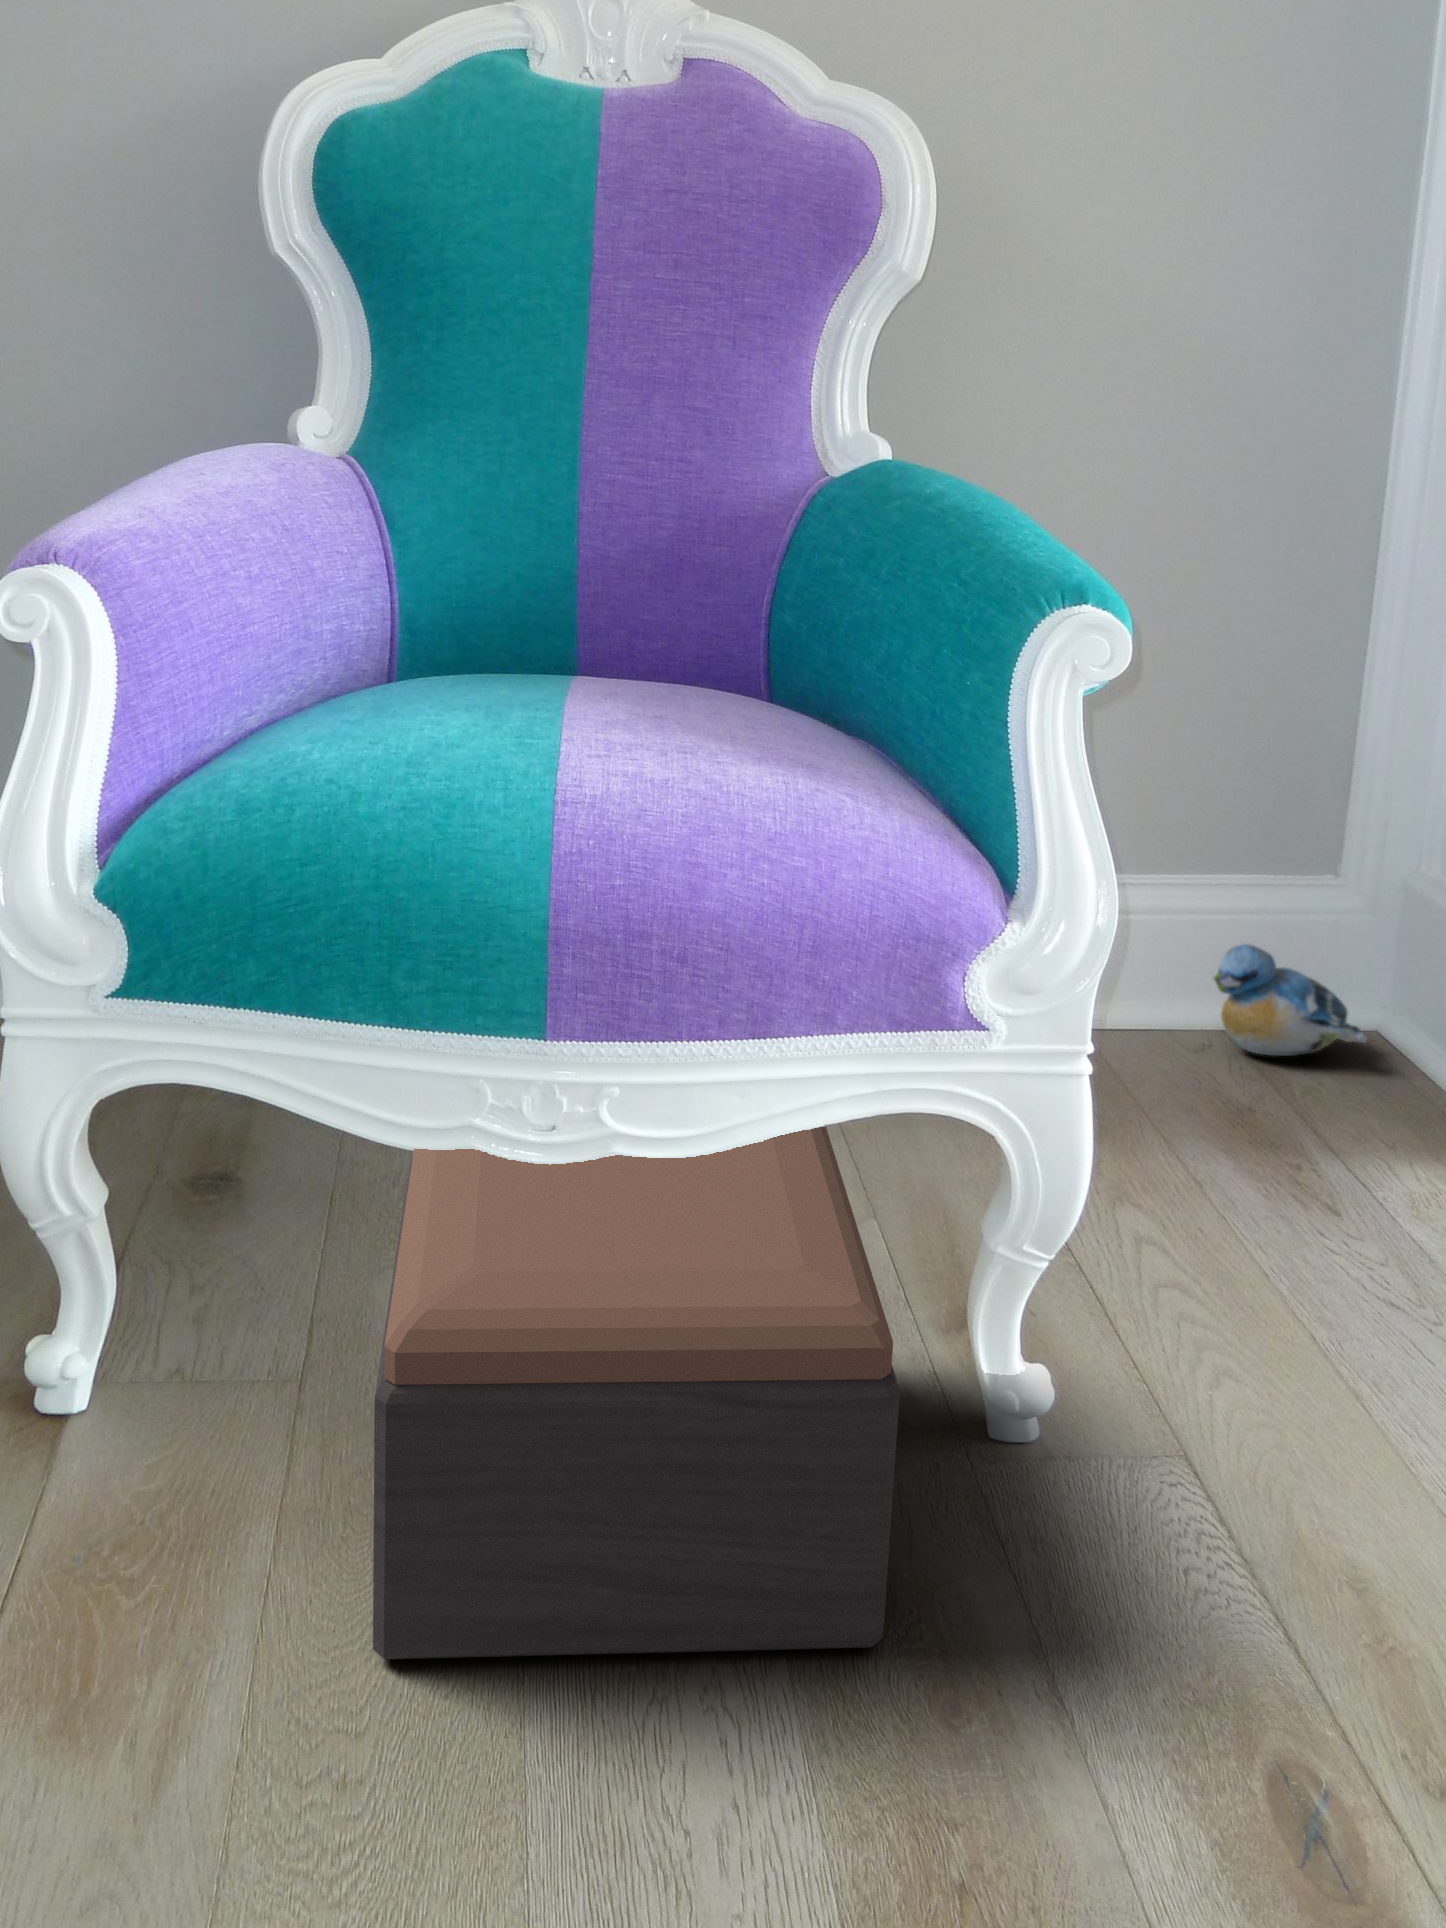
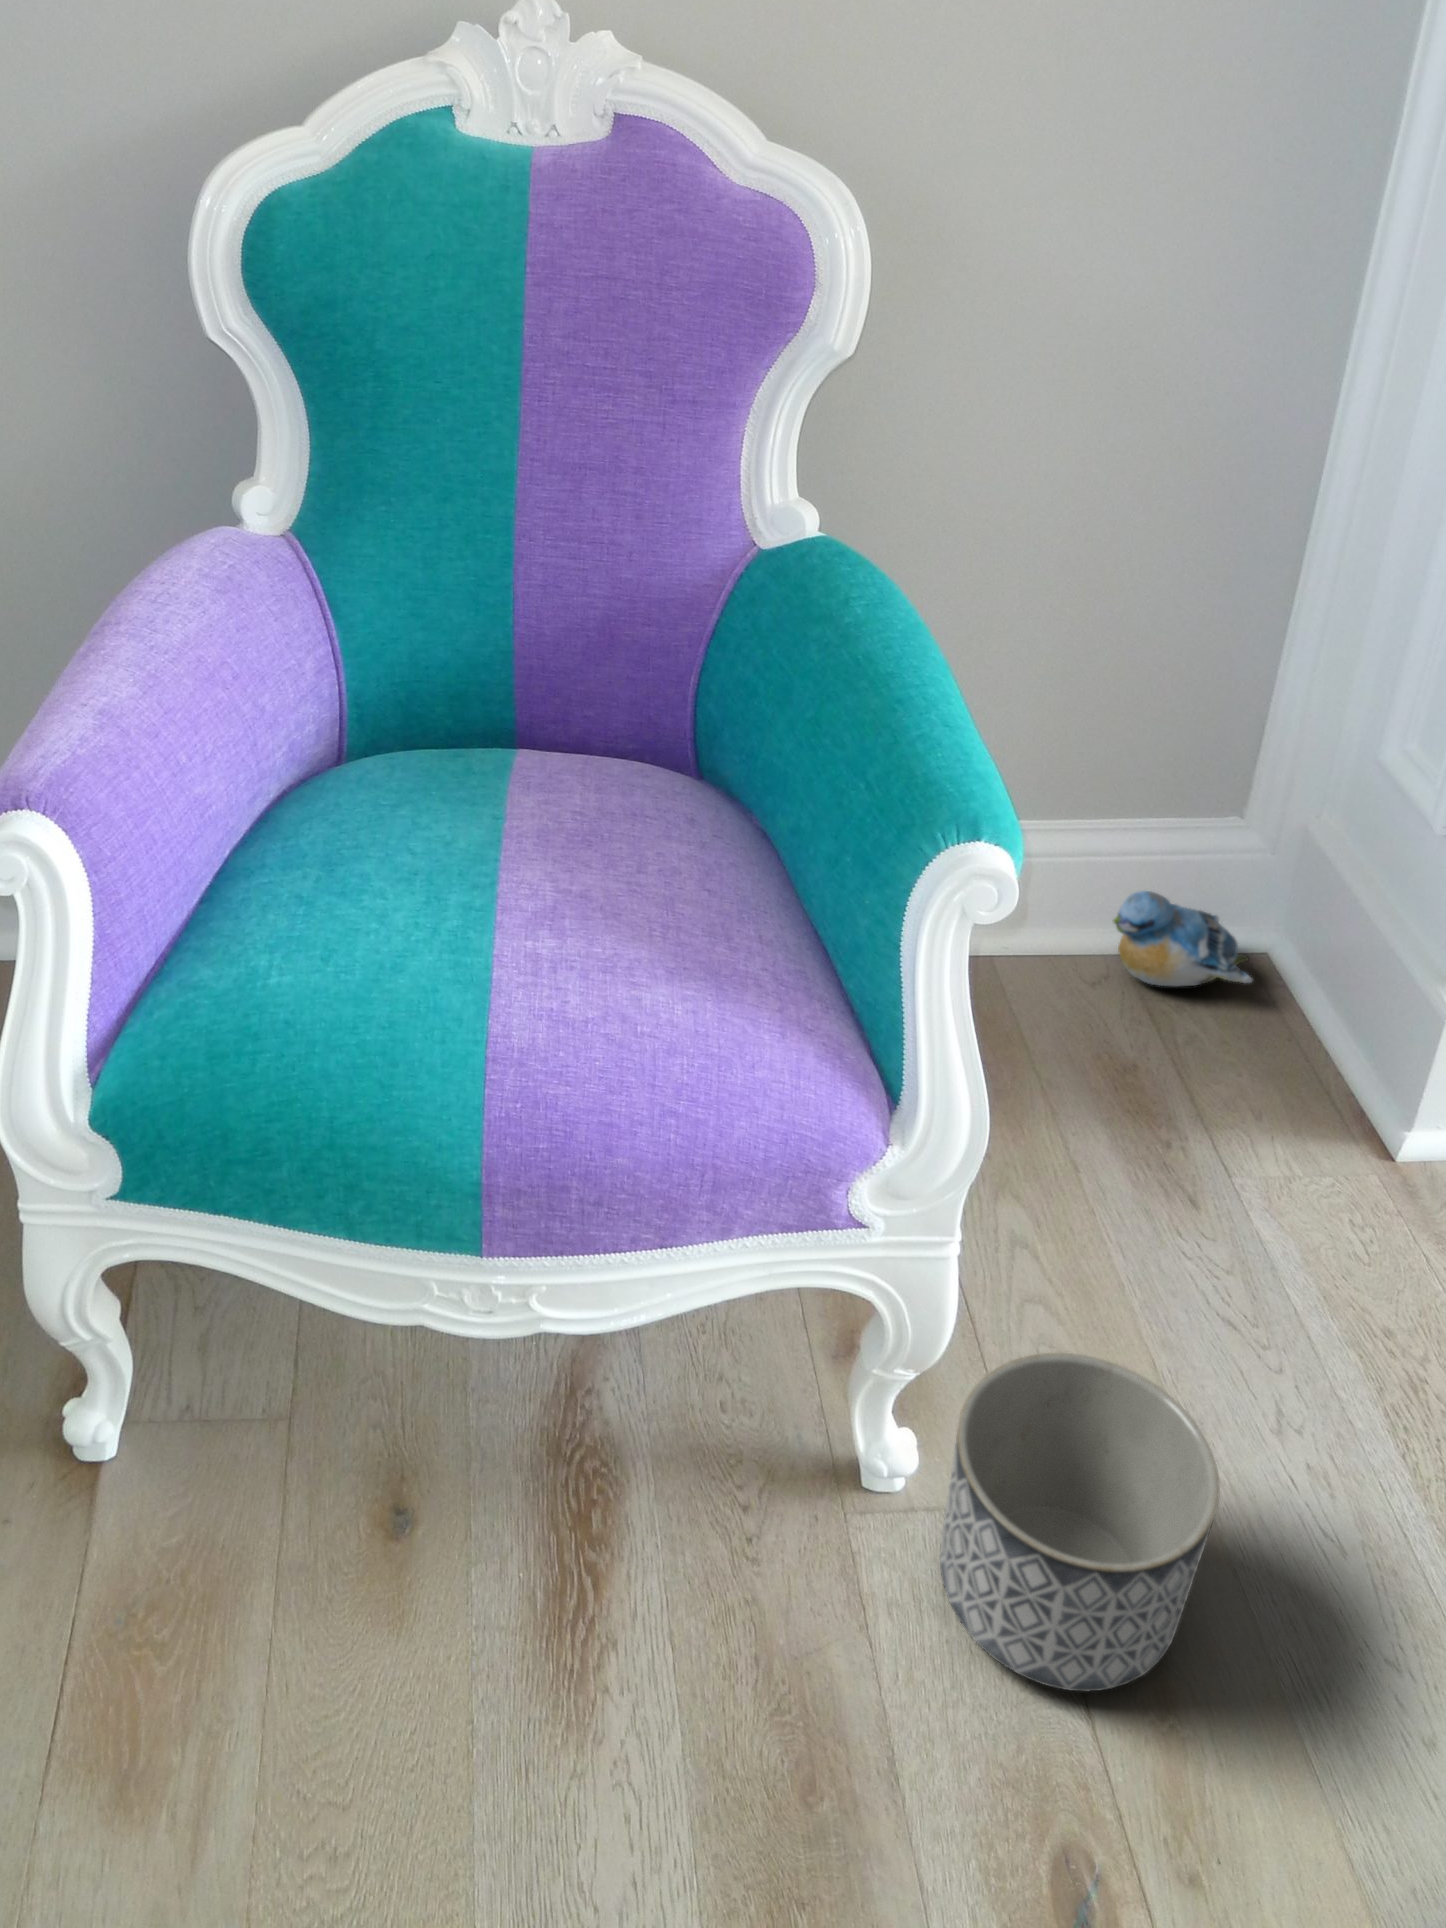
footstool: present [373,1126,900,1659] -> none [346,1233,778,1734]
planter: none [1087,1229,1410,1605] -> present [940,1353,1220,1691]

